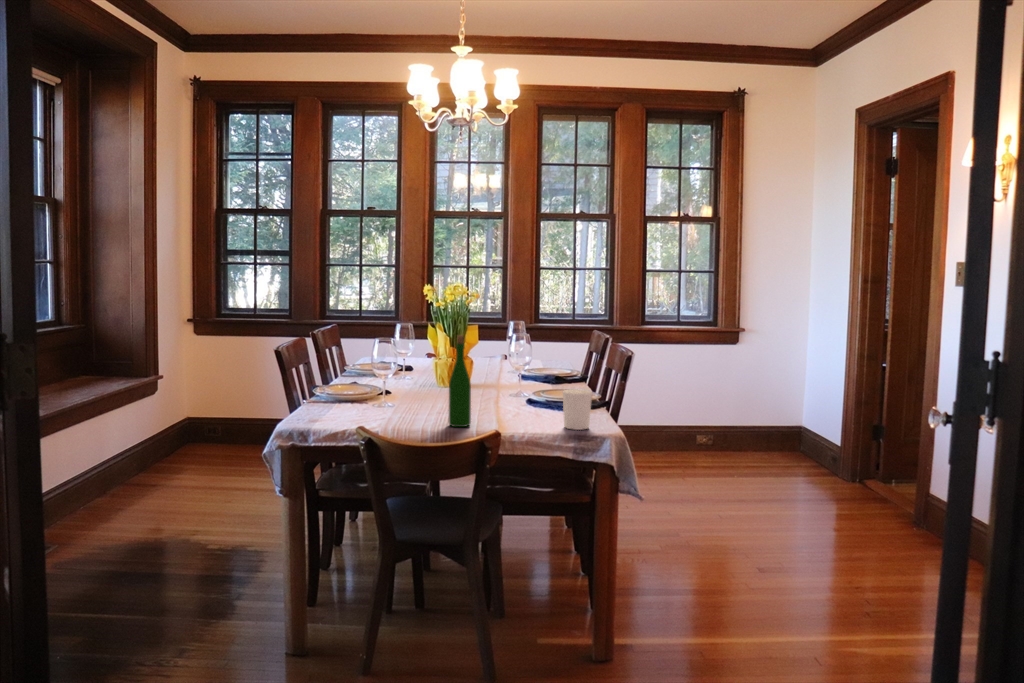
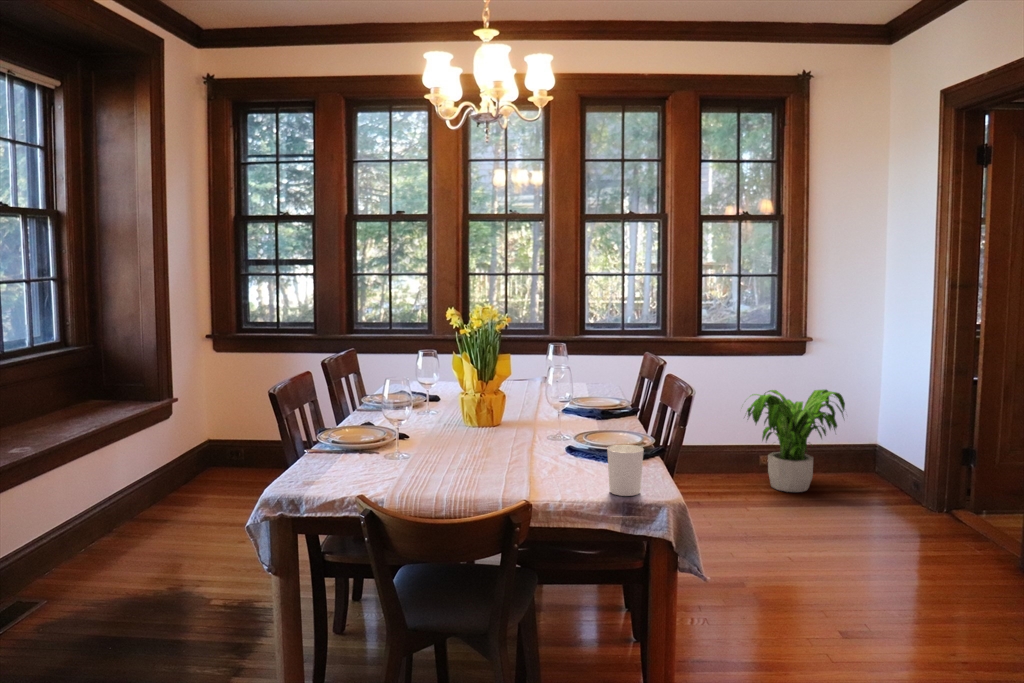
wine bottle: present [449,335,471,427] -> none [469,381,495,493]
potted plant: none [679,374,774,465] -> present [747,390,845,492]

